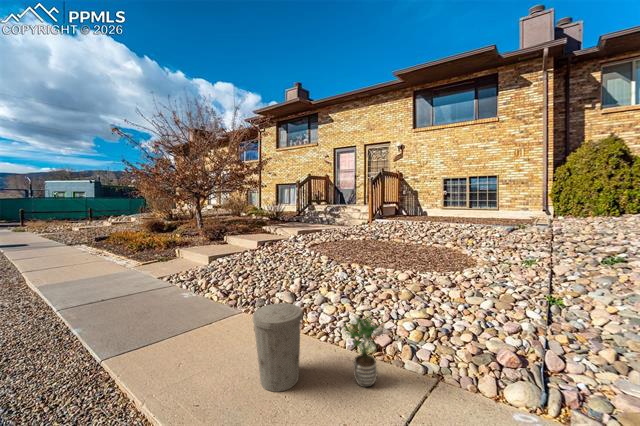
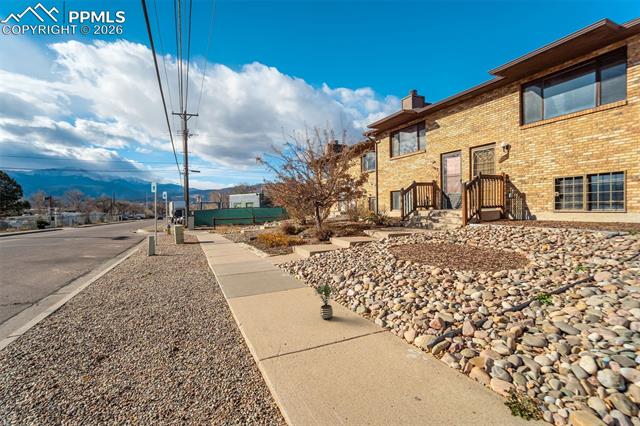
trash can: present [253,303,303,392] -> none [278,275,302,315]

